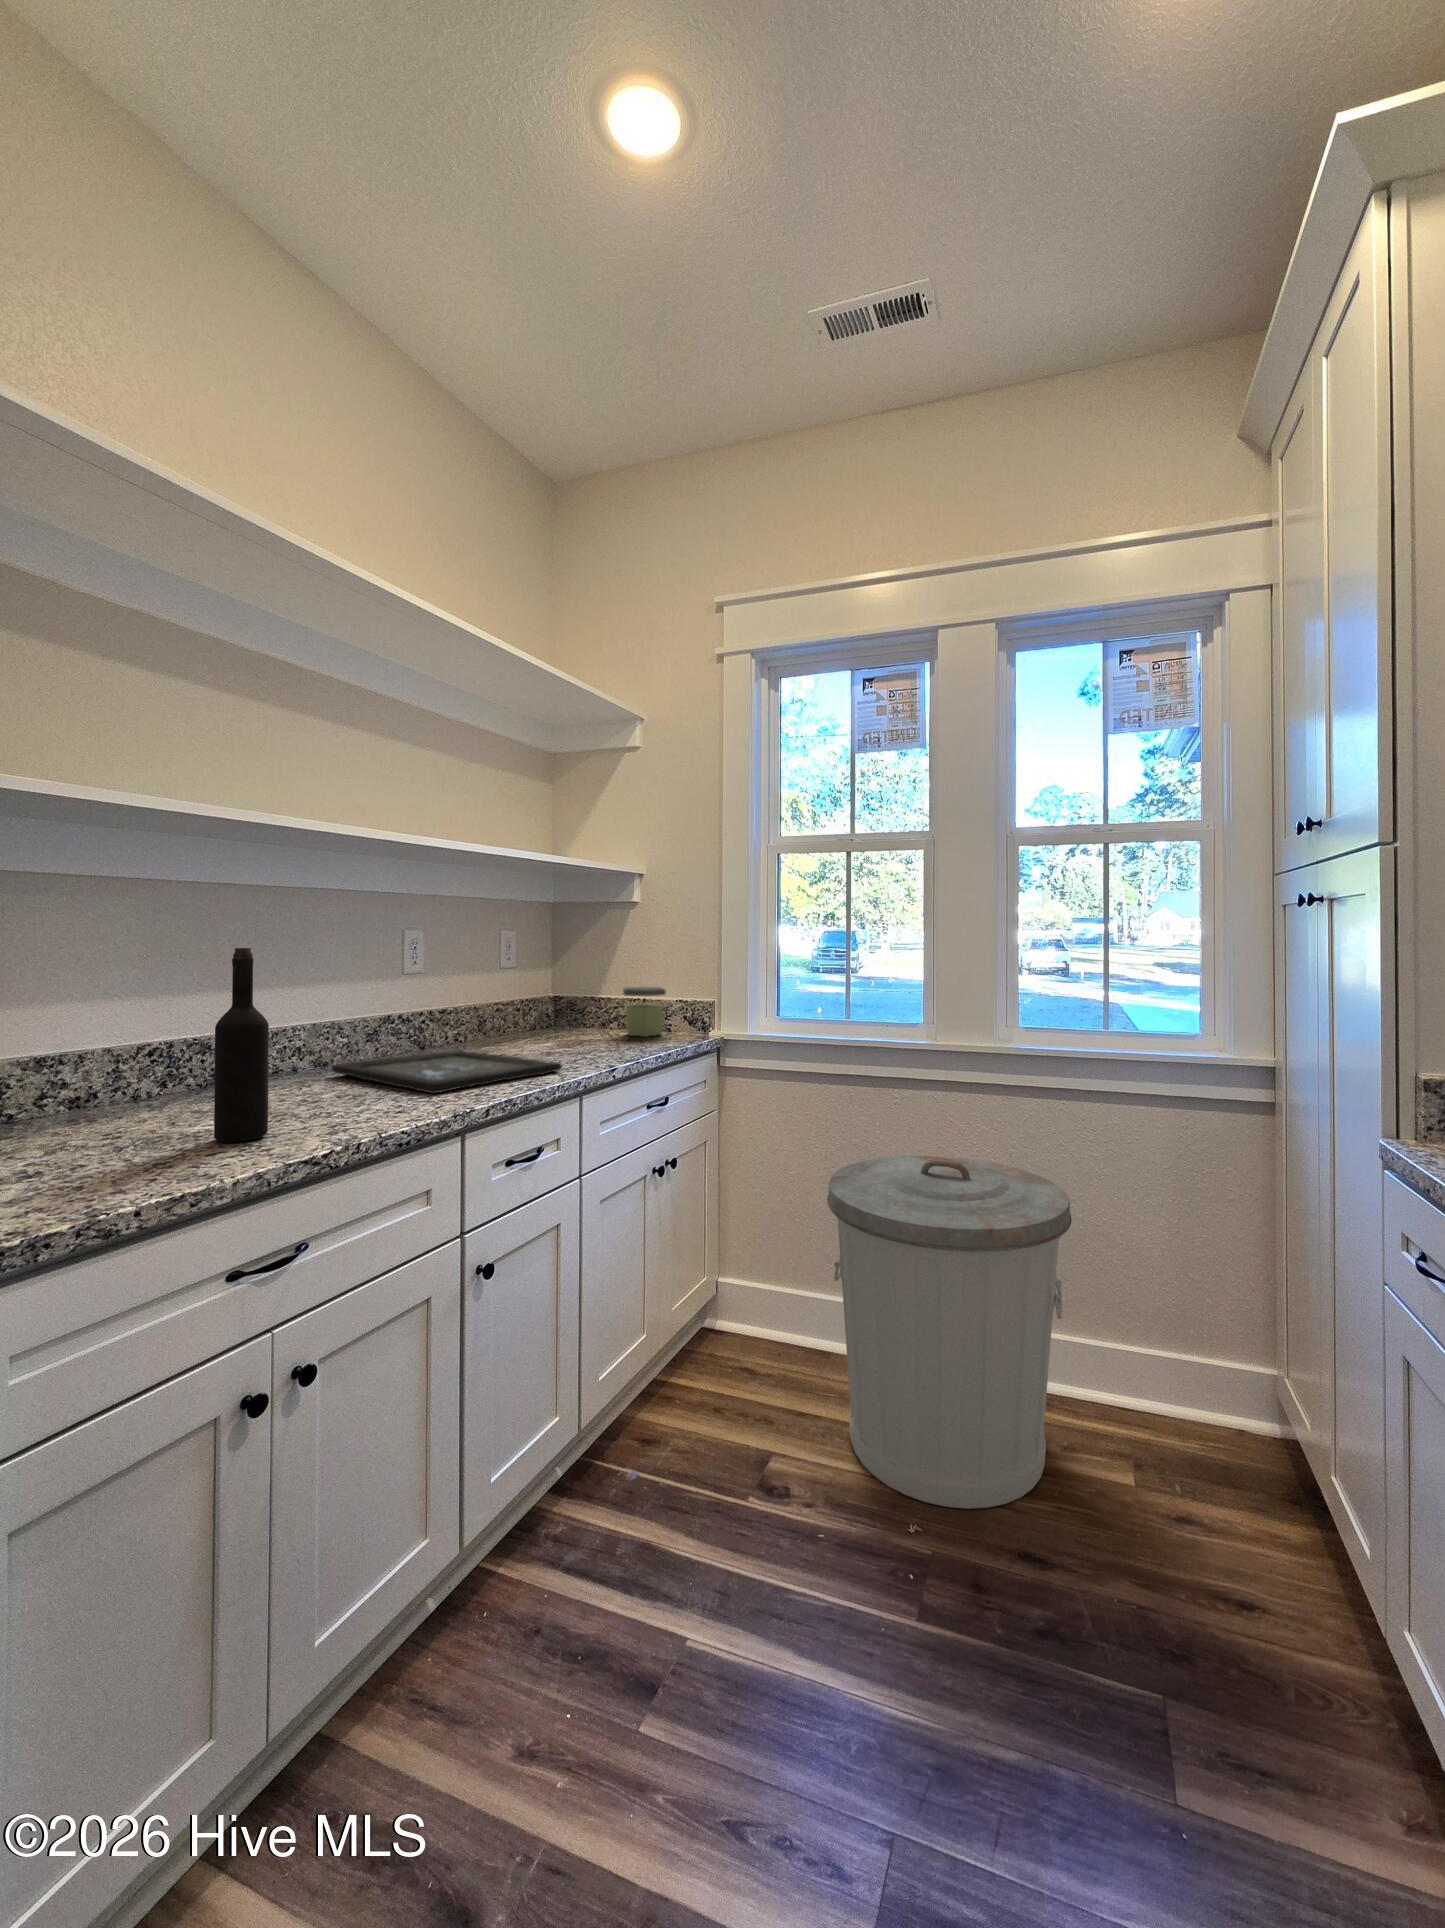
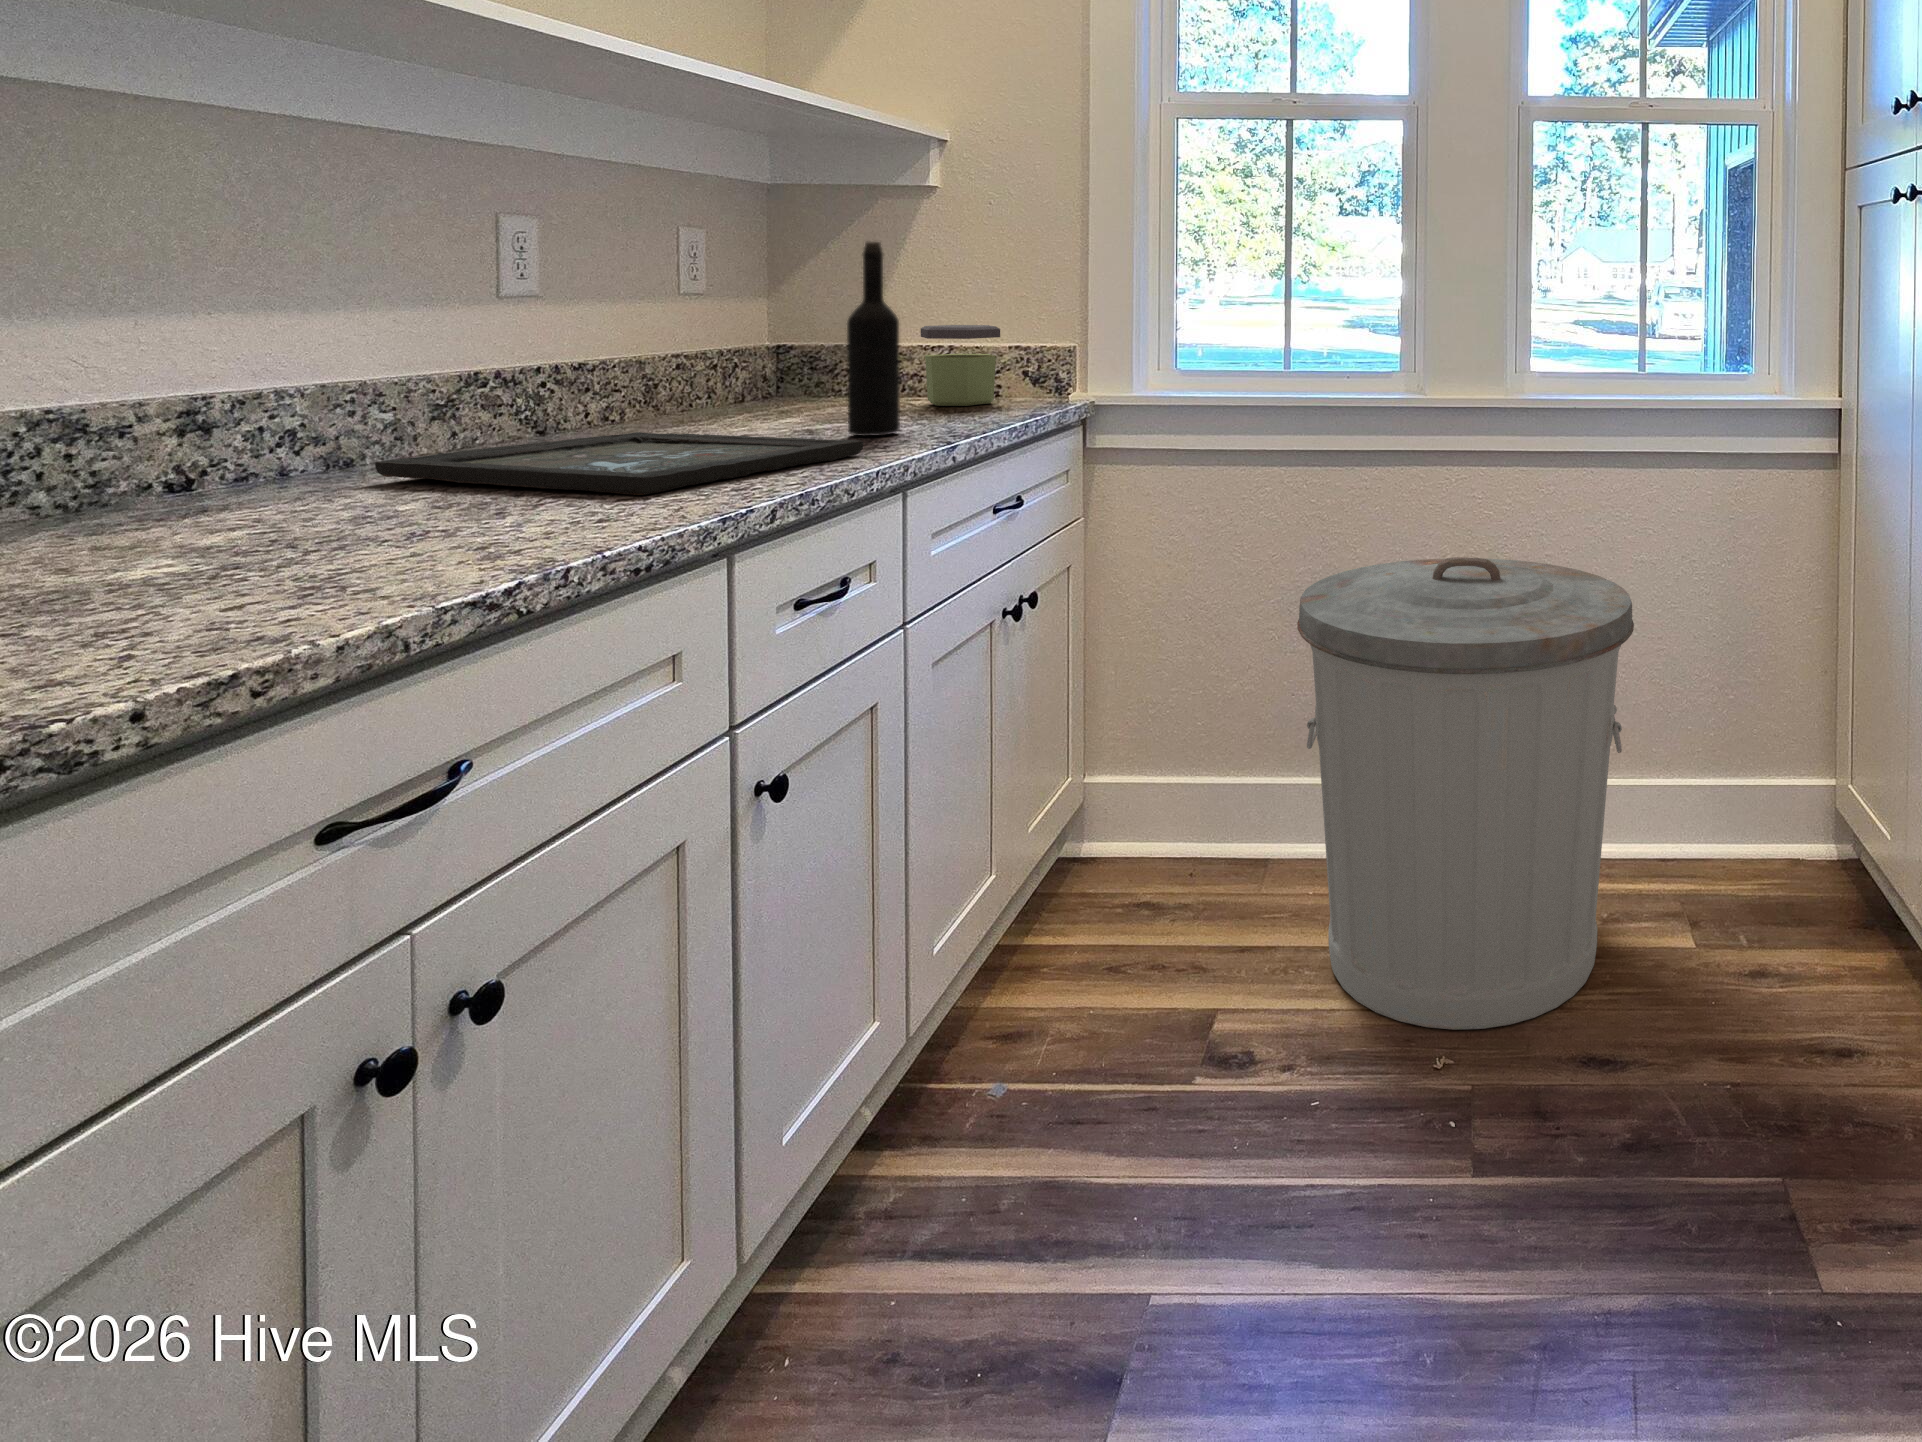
wine bottle: present [214,948,269,1142] -> present [847,242,900,436]

